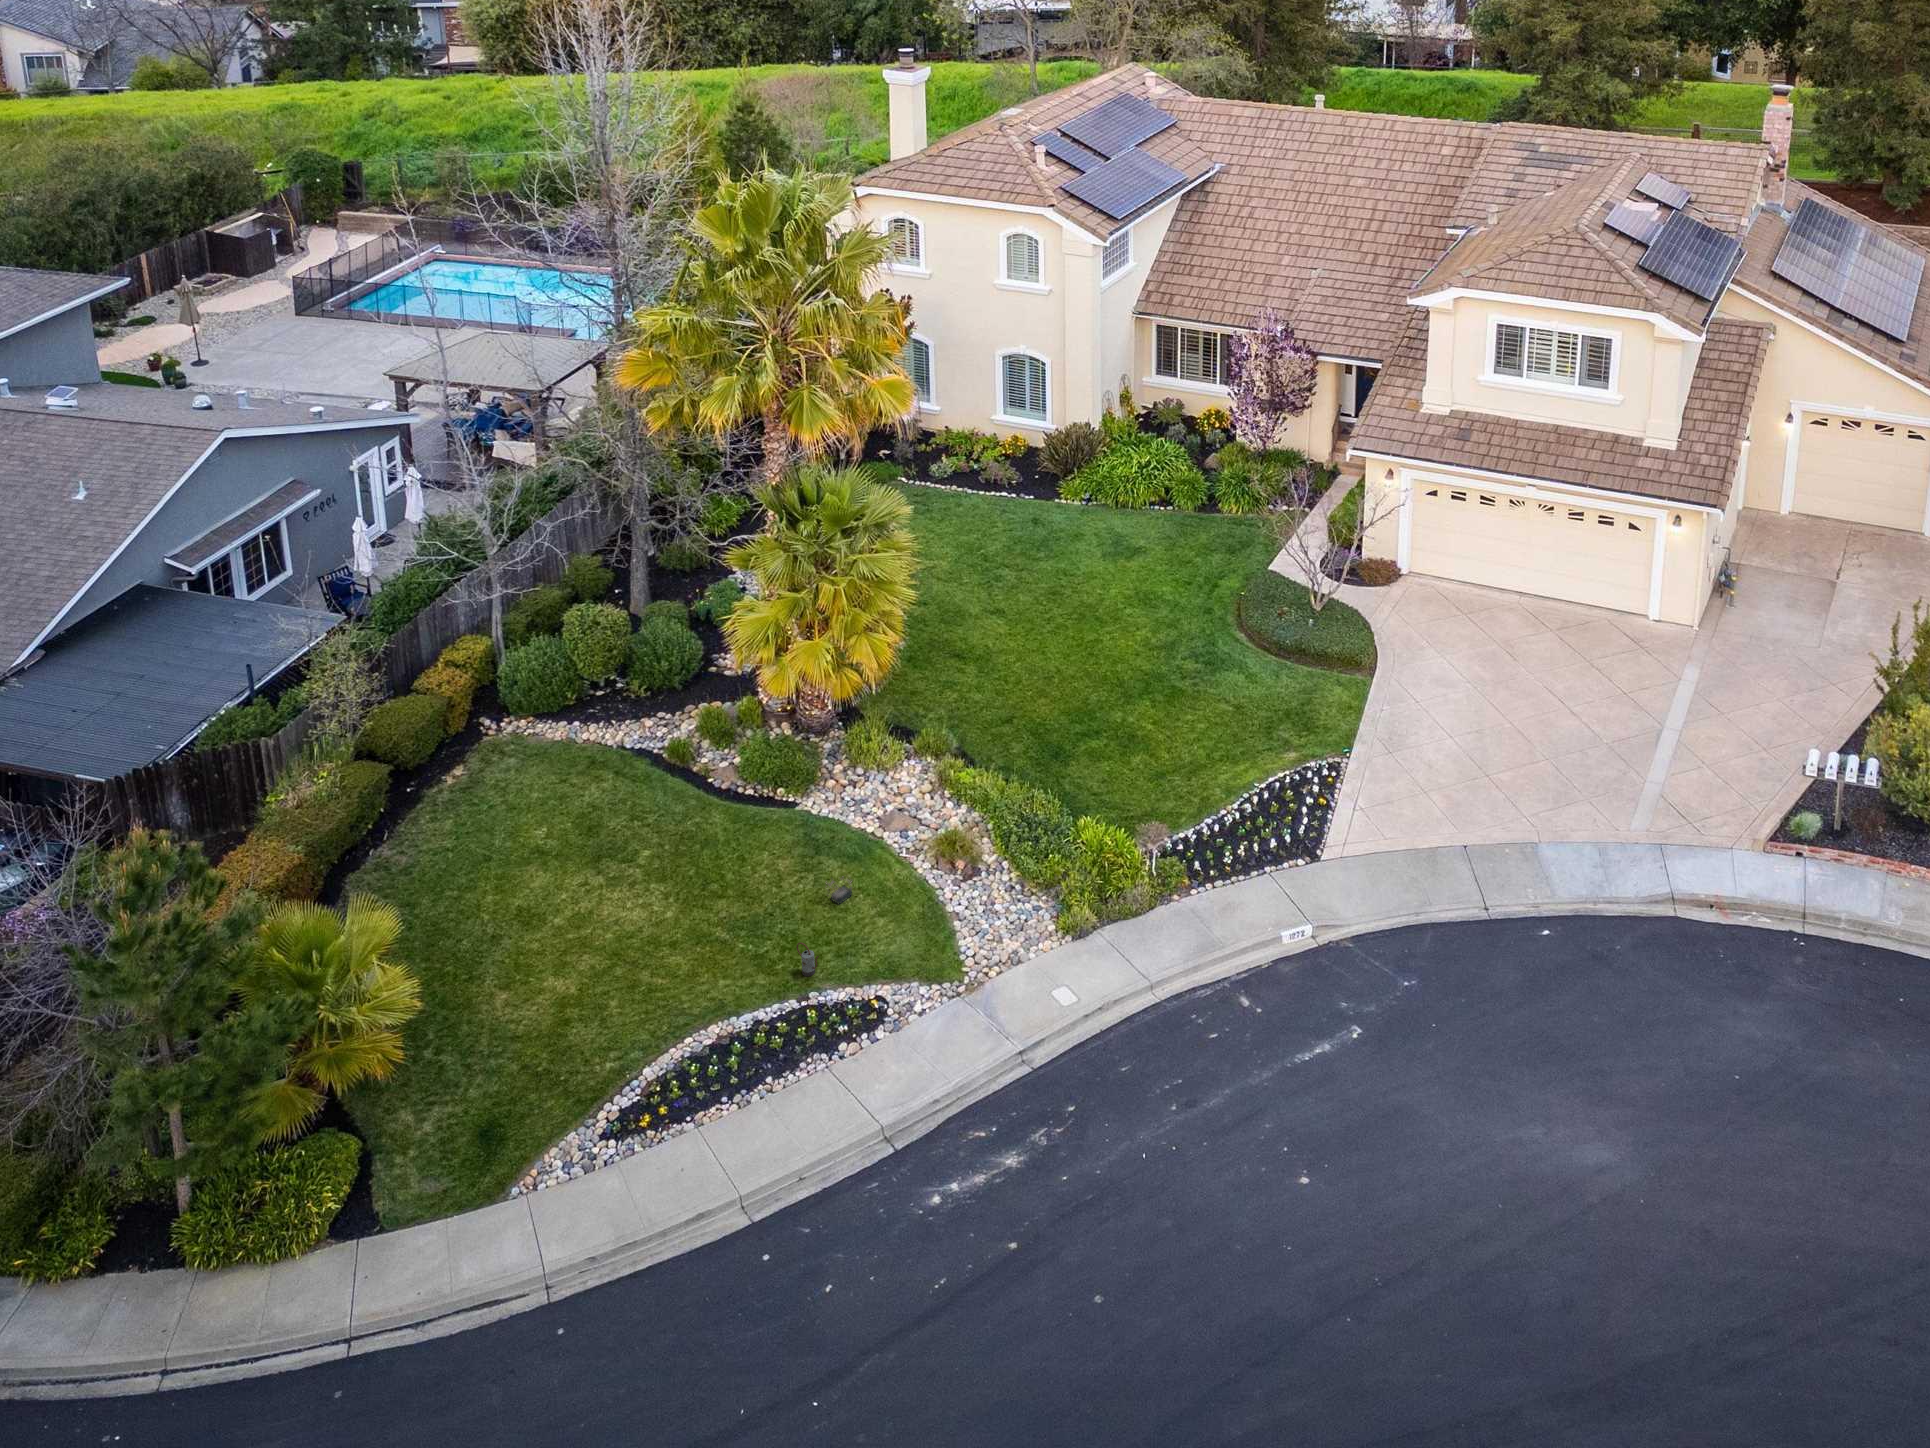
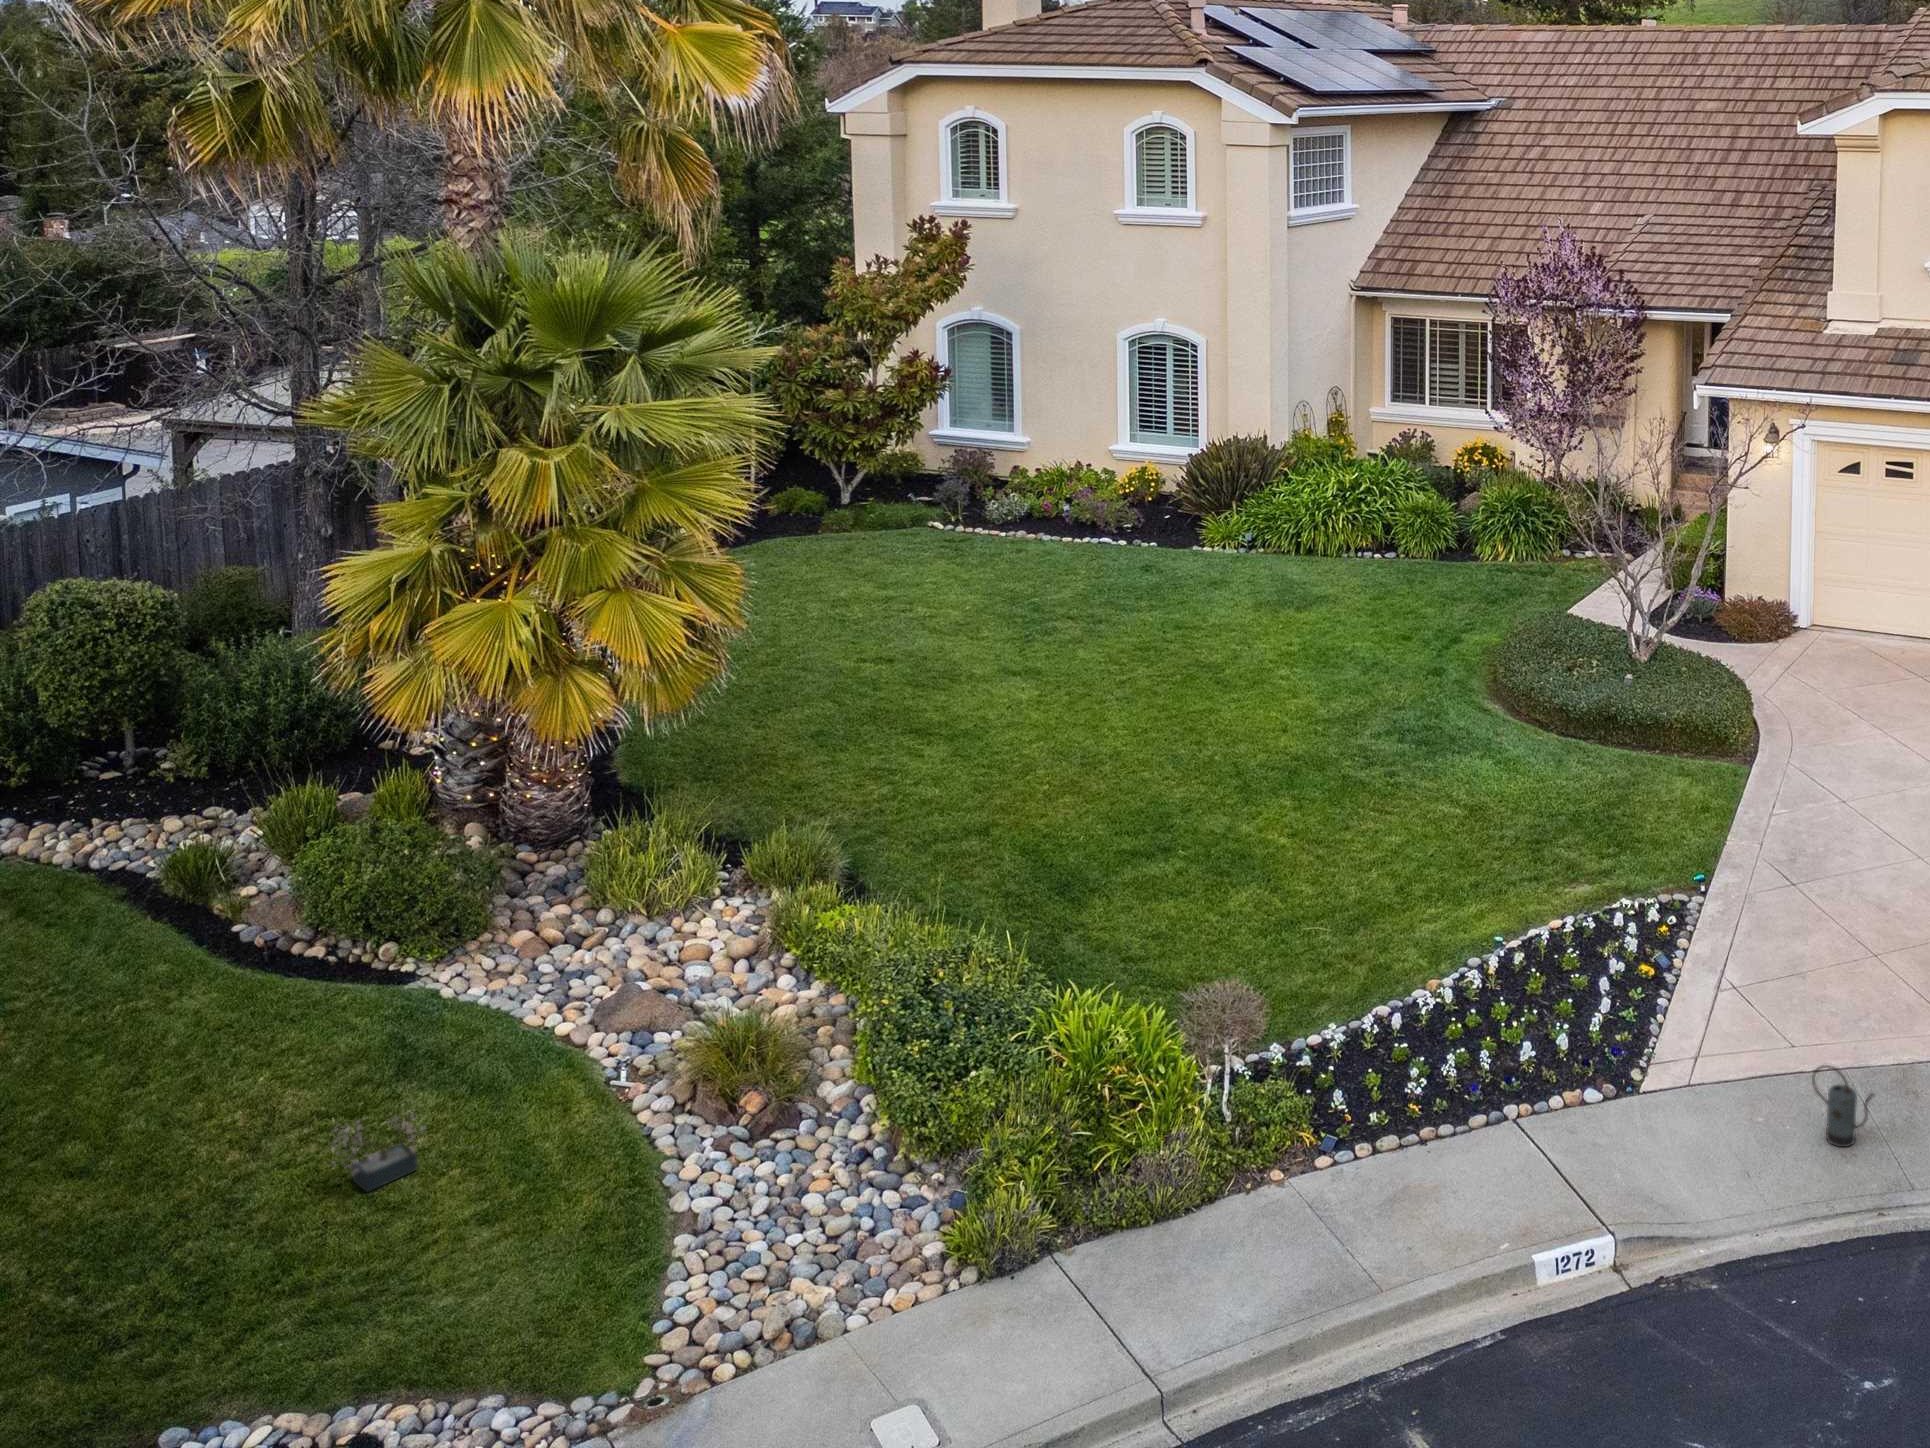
watering can: present [797,942,819,977] -> present [1812,1065,1874,1147]

